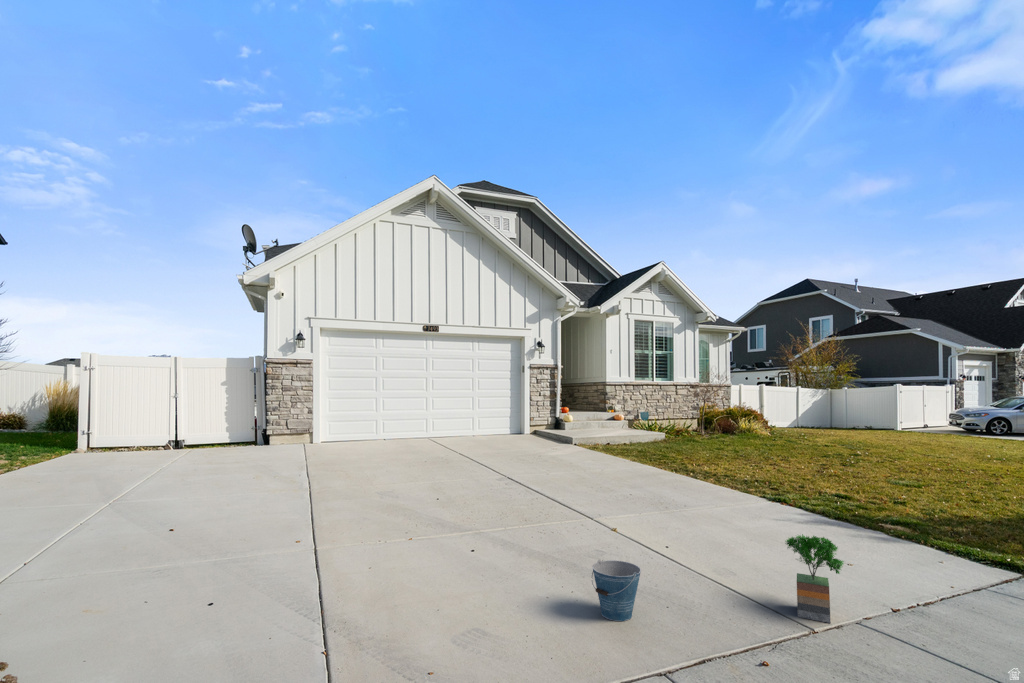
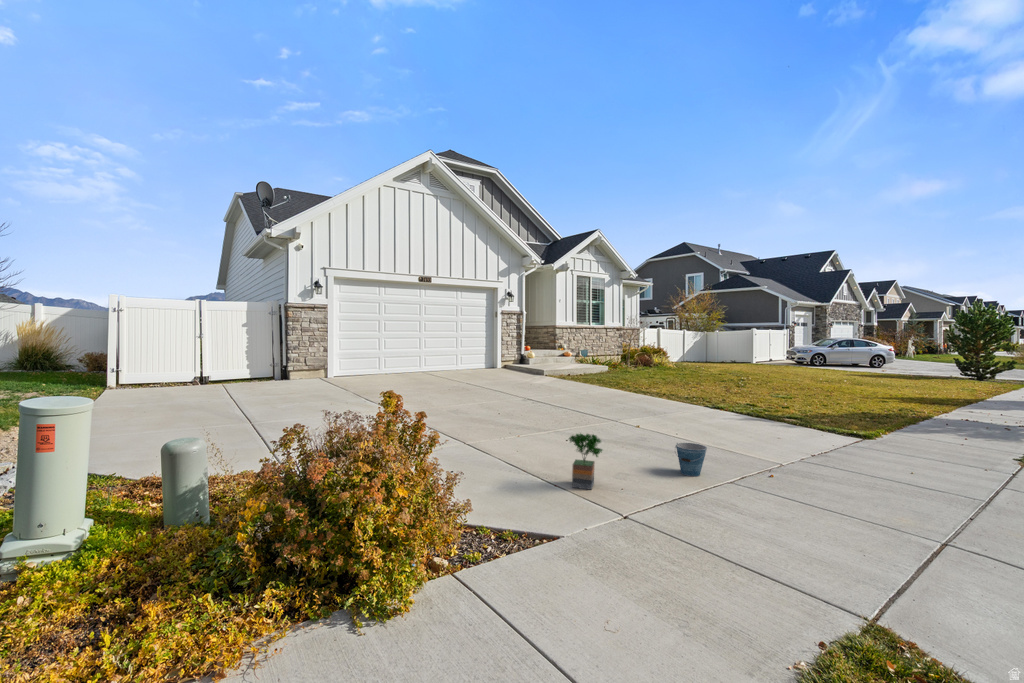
potted tree: present [785,534,844,623] -> present [569,433,602,490]

